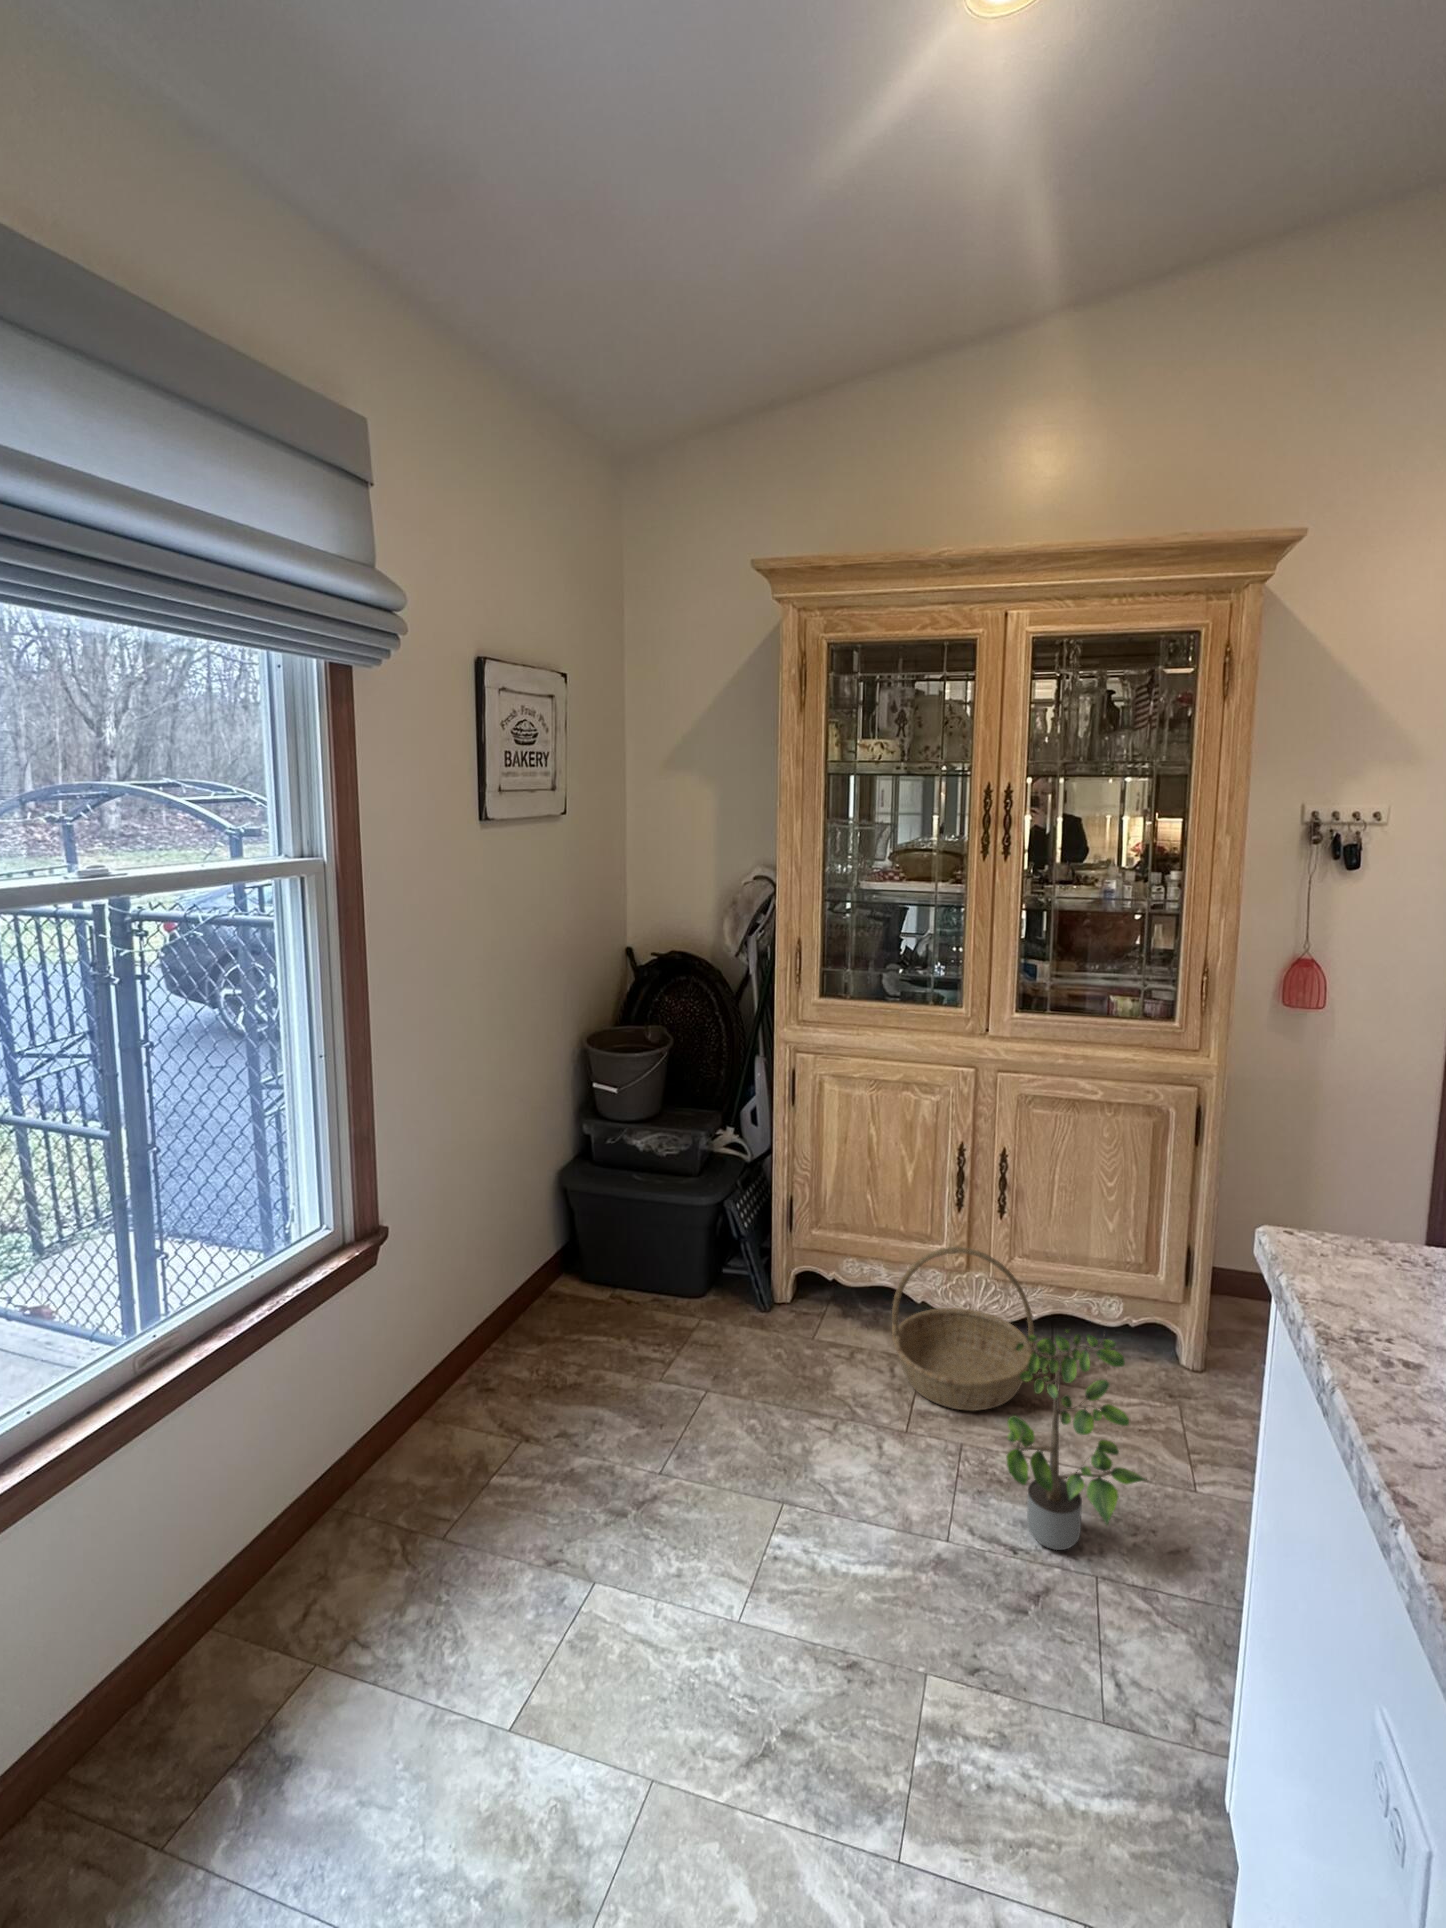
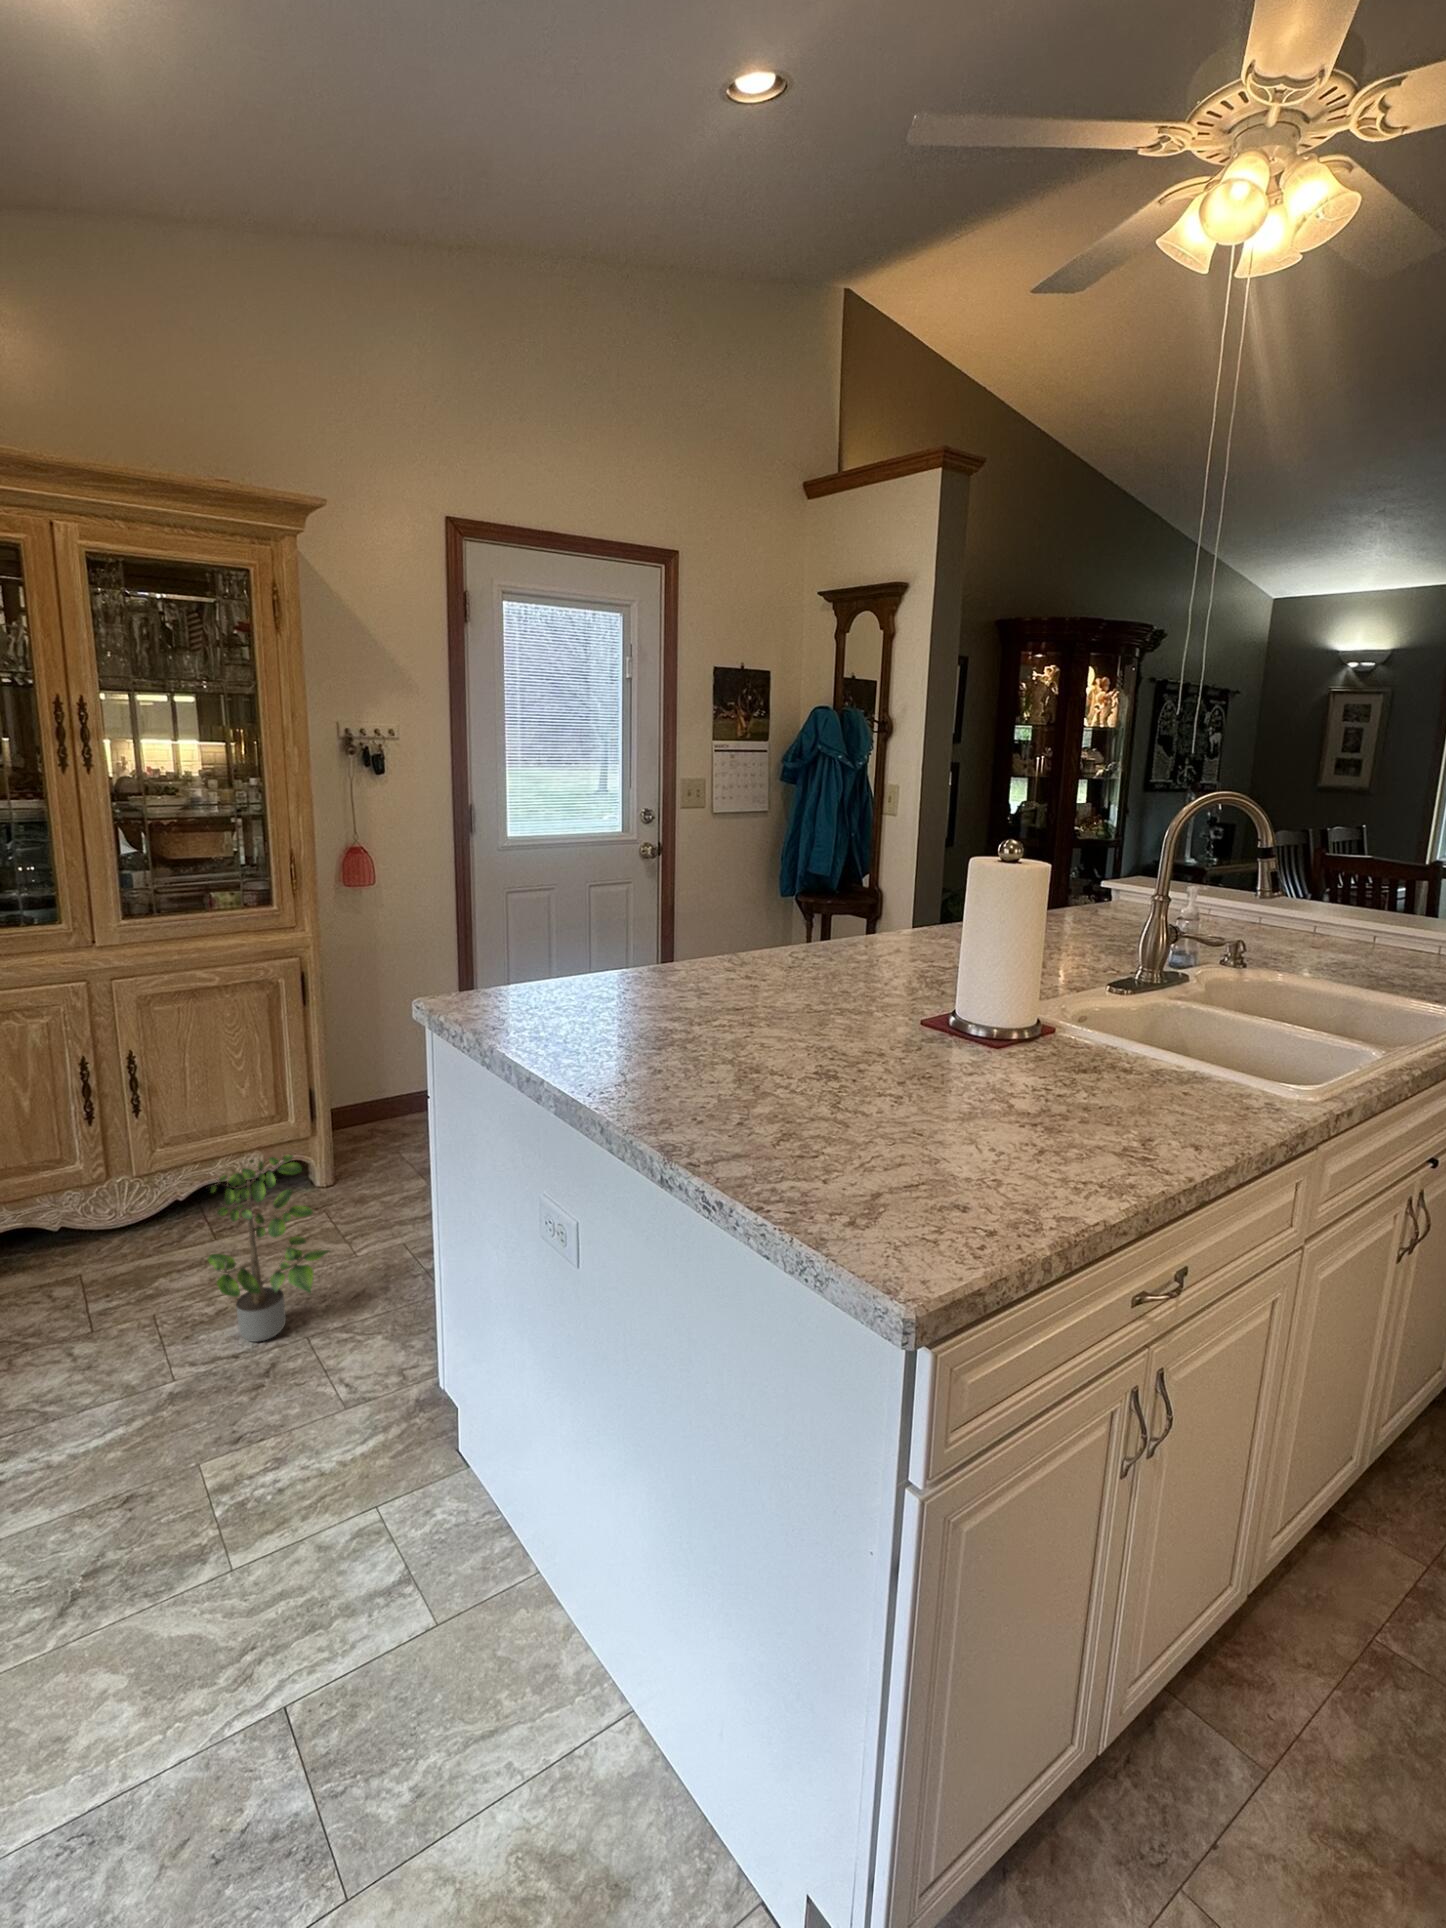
basket: present [892,1247,1035,1411] -> none [40,1147,199,1300]

